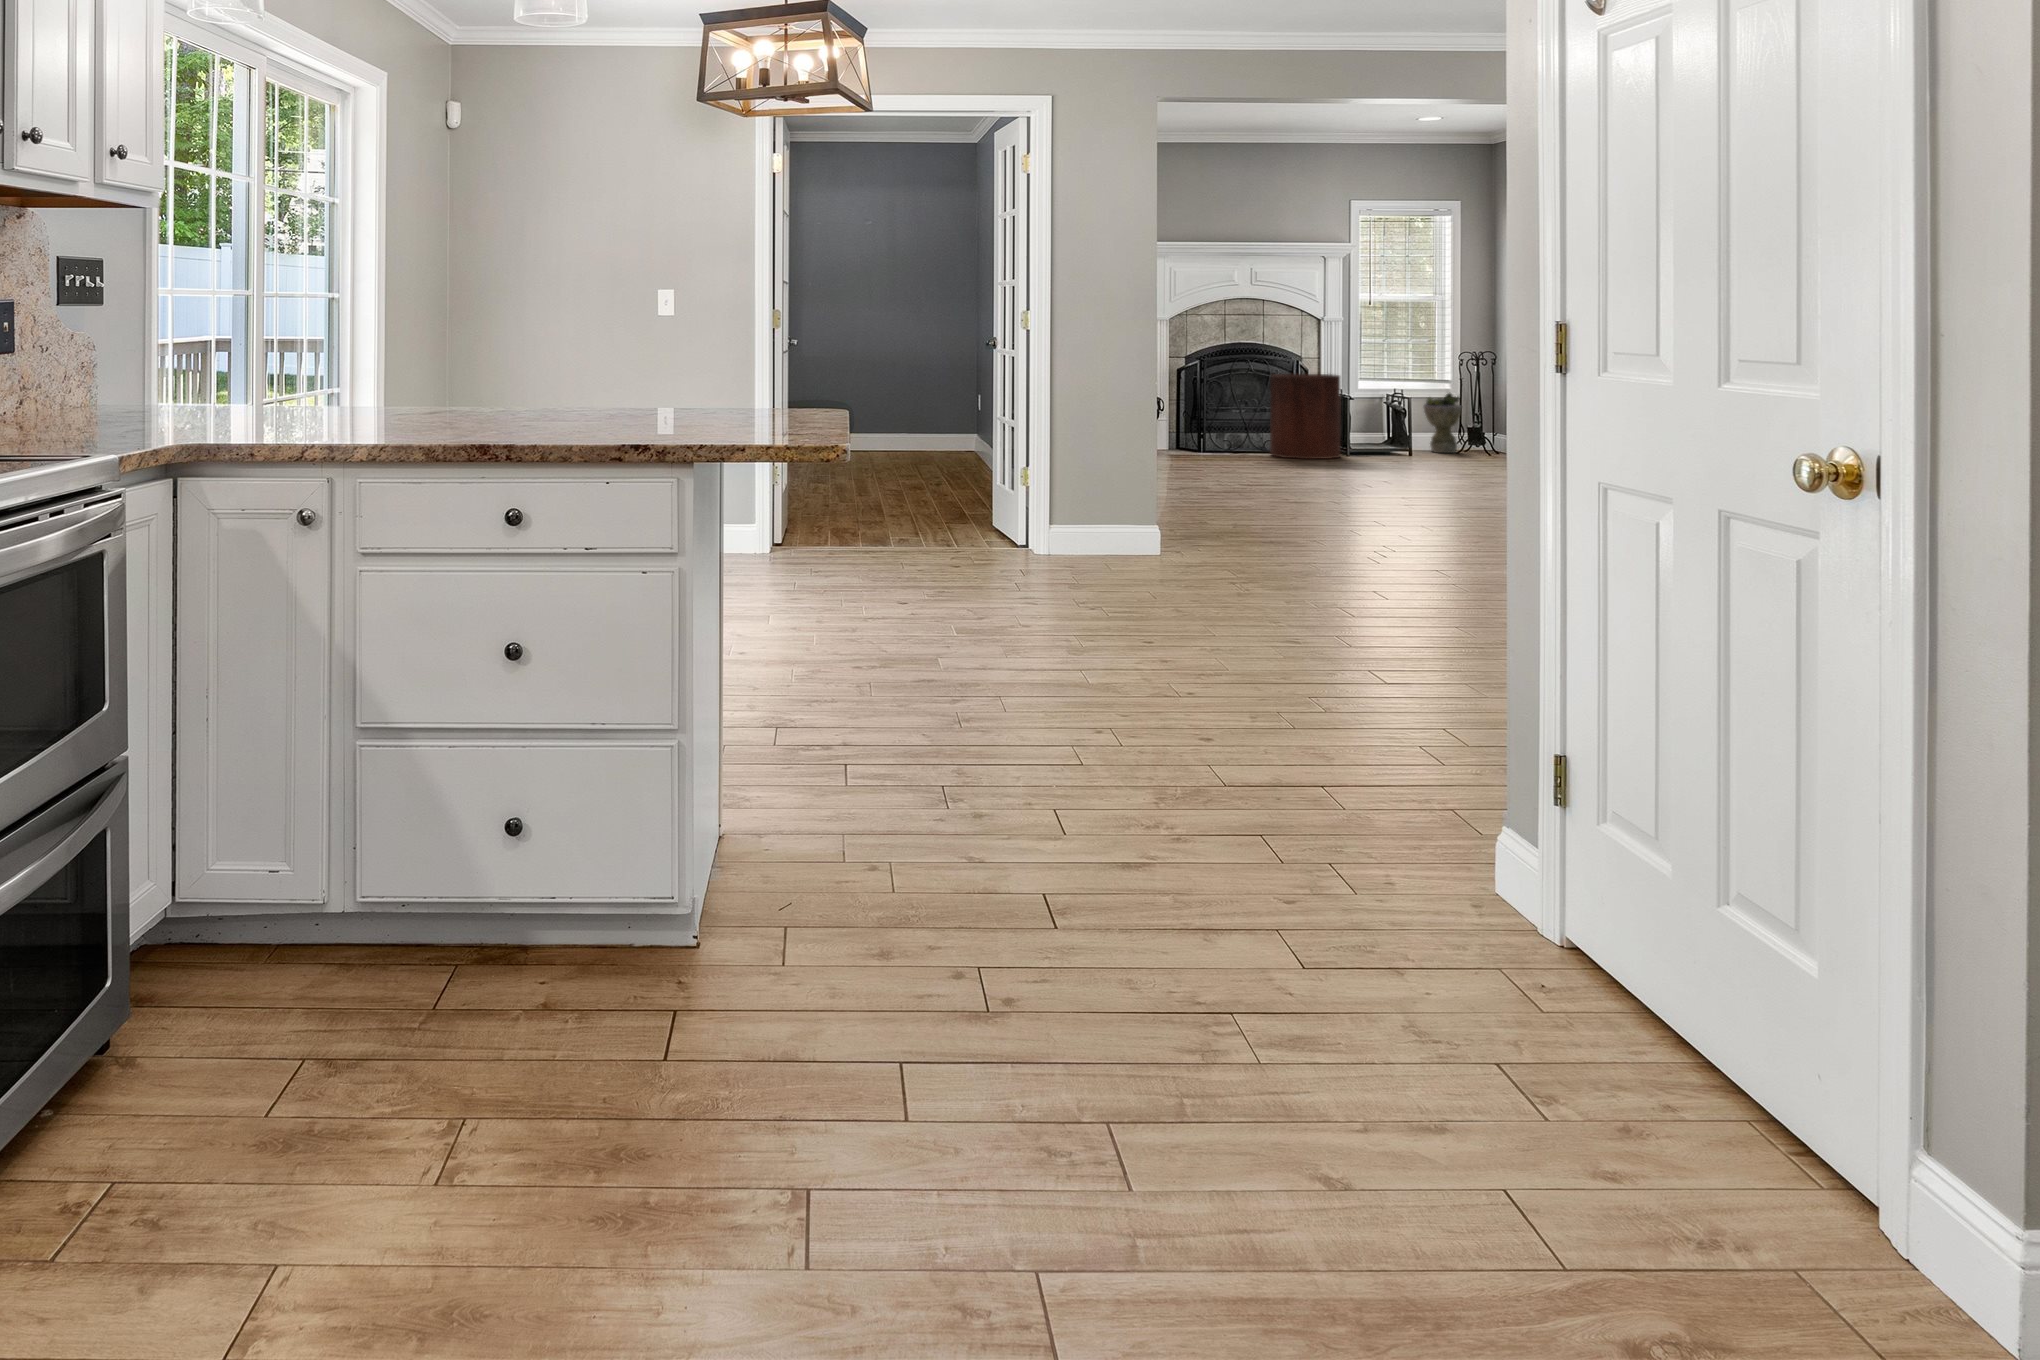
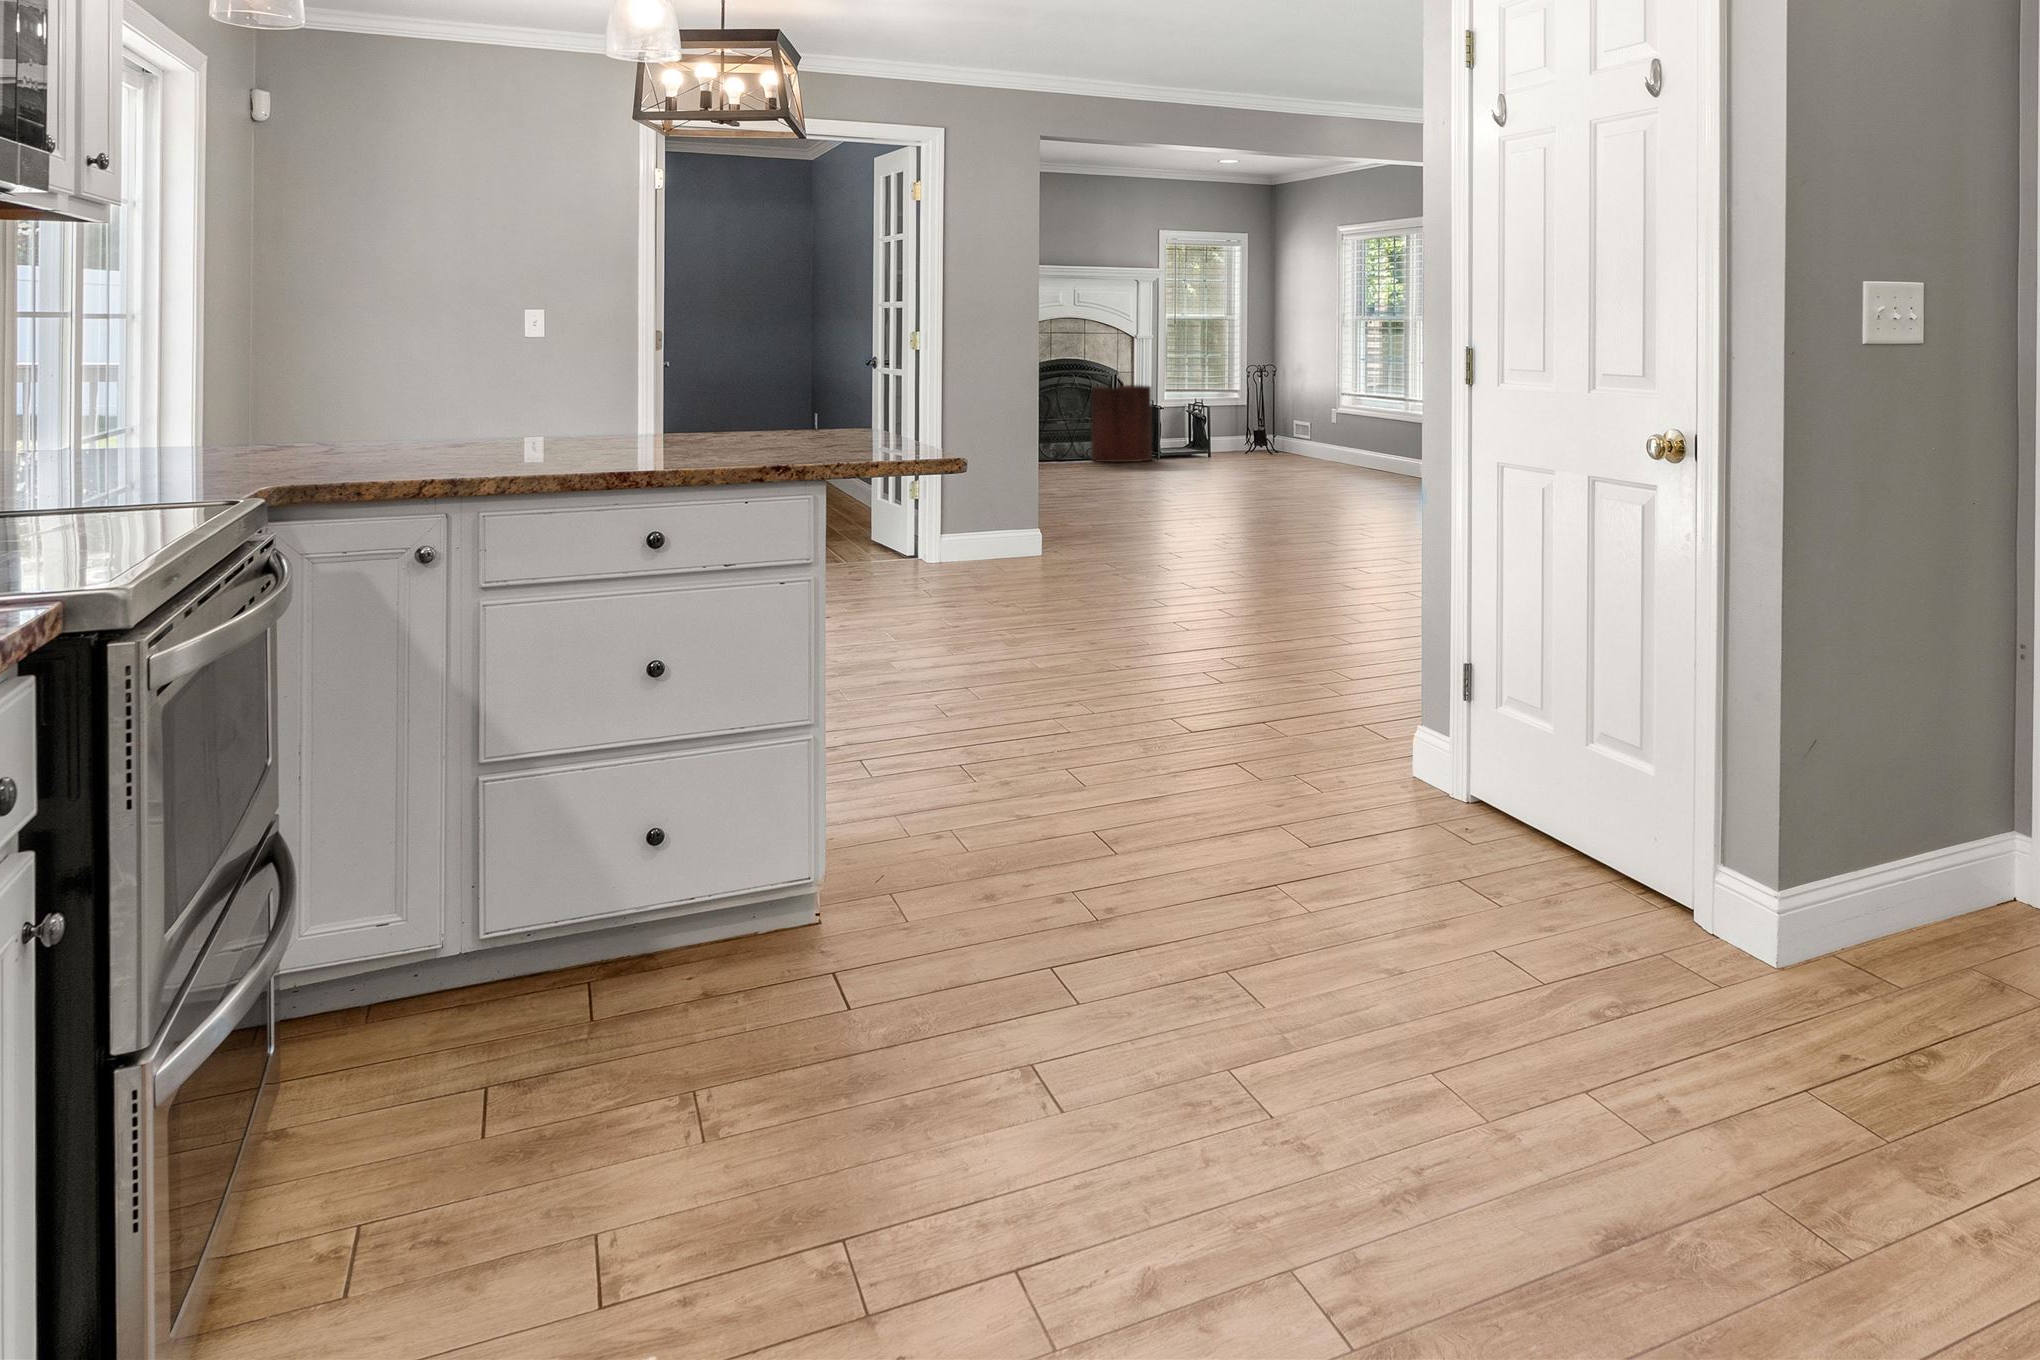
planter: present [1424,393,1463,453] -> none [1217,399,1249,453]

